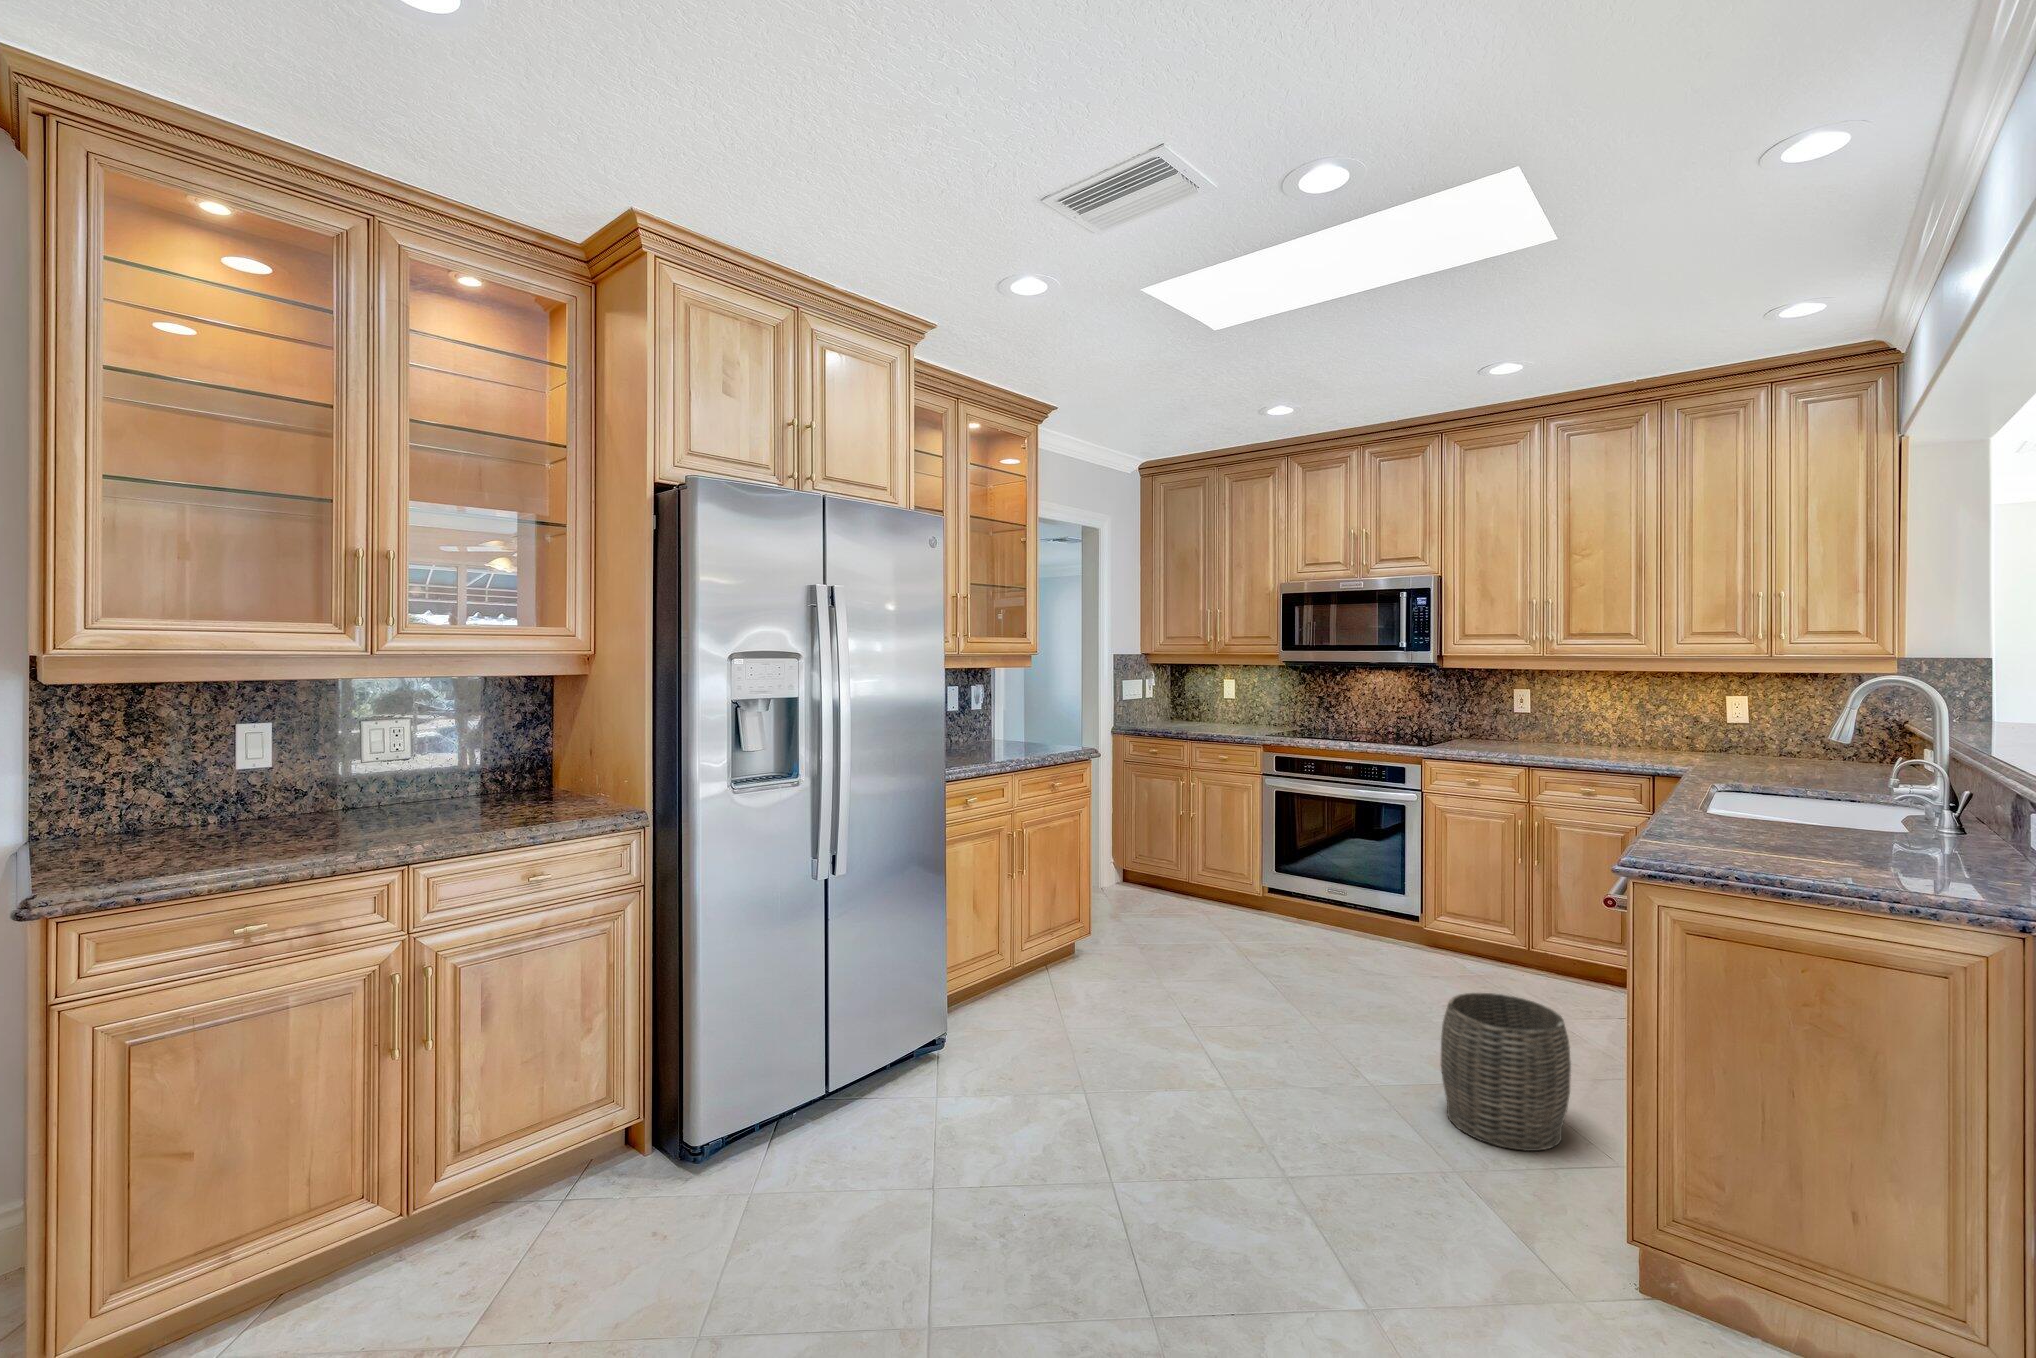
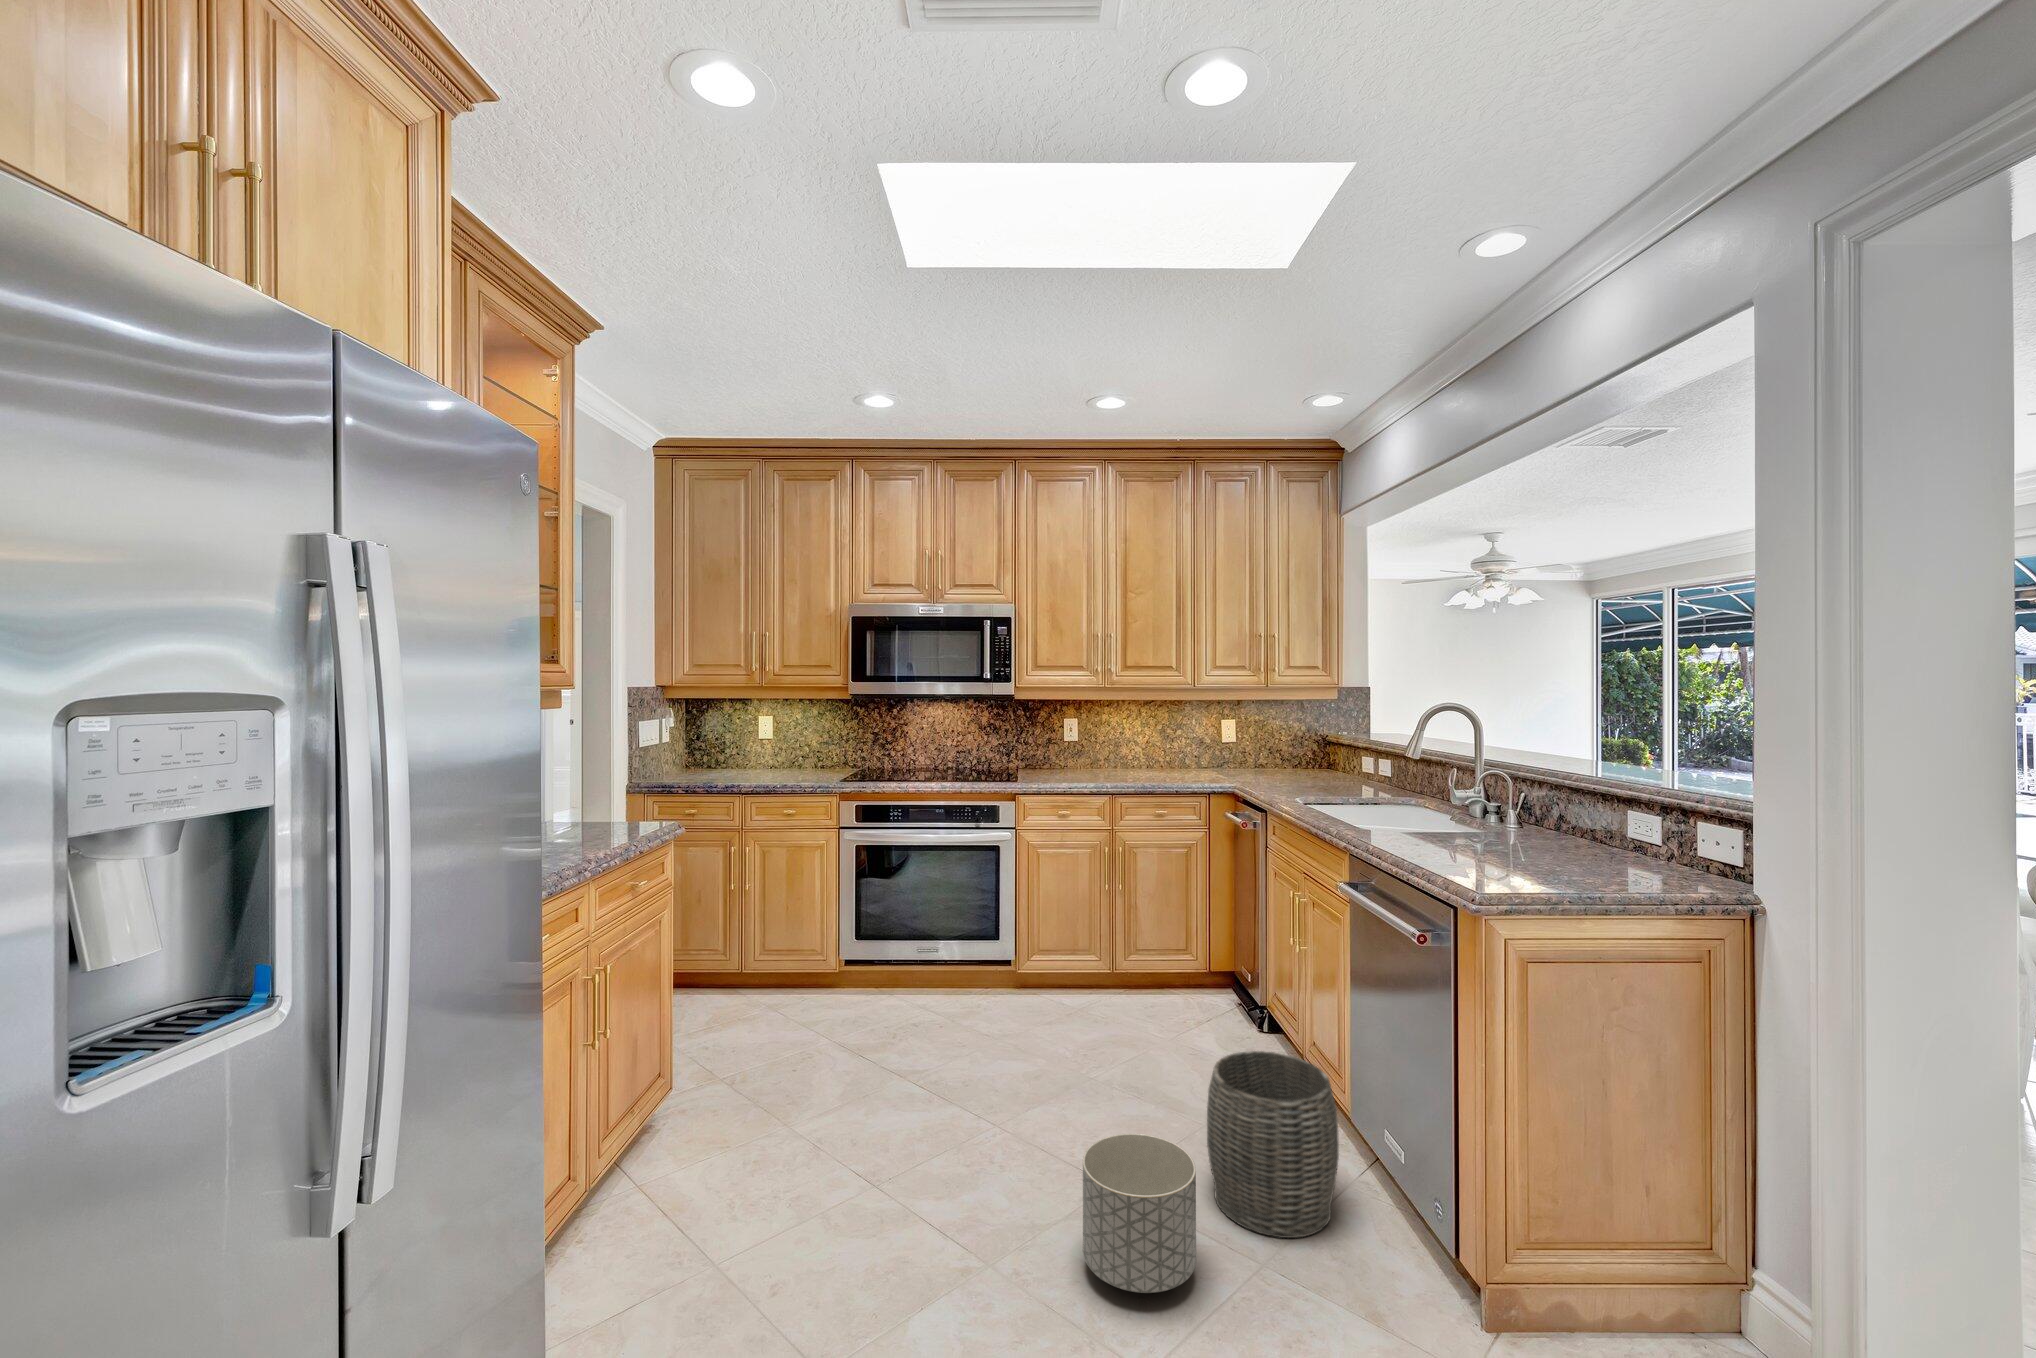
planter: none [1291,1014,1385,1123] -> present [1083,1134,1196,1293]

